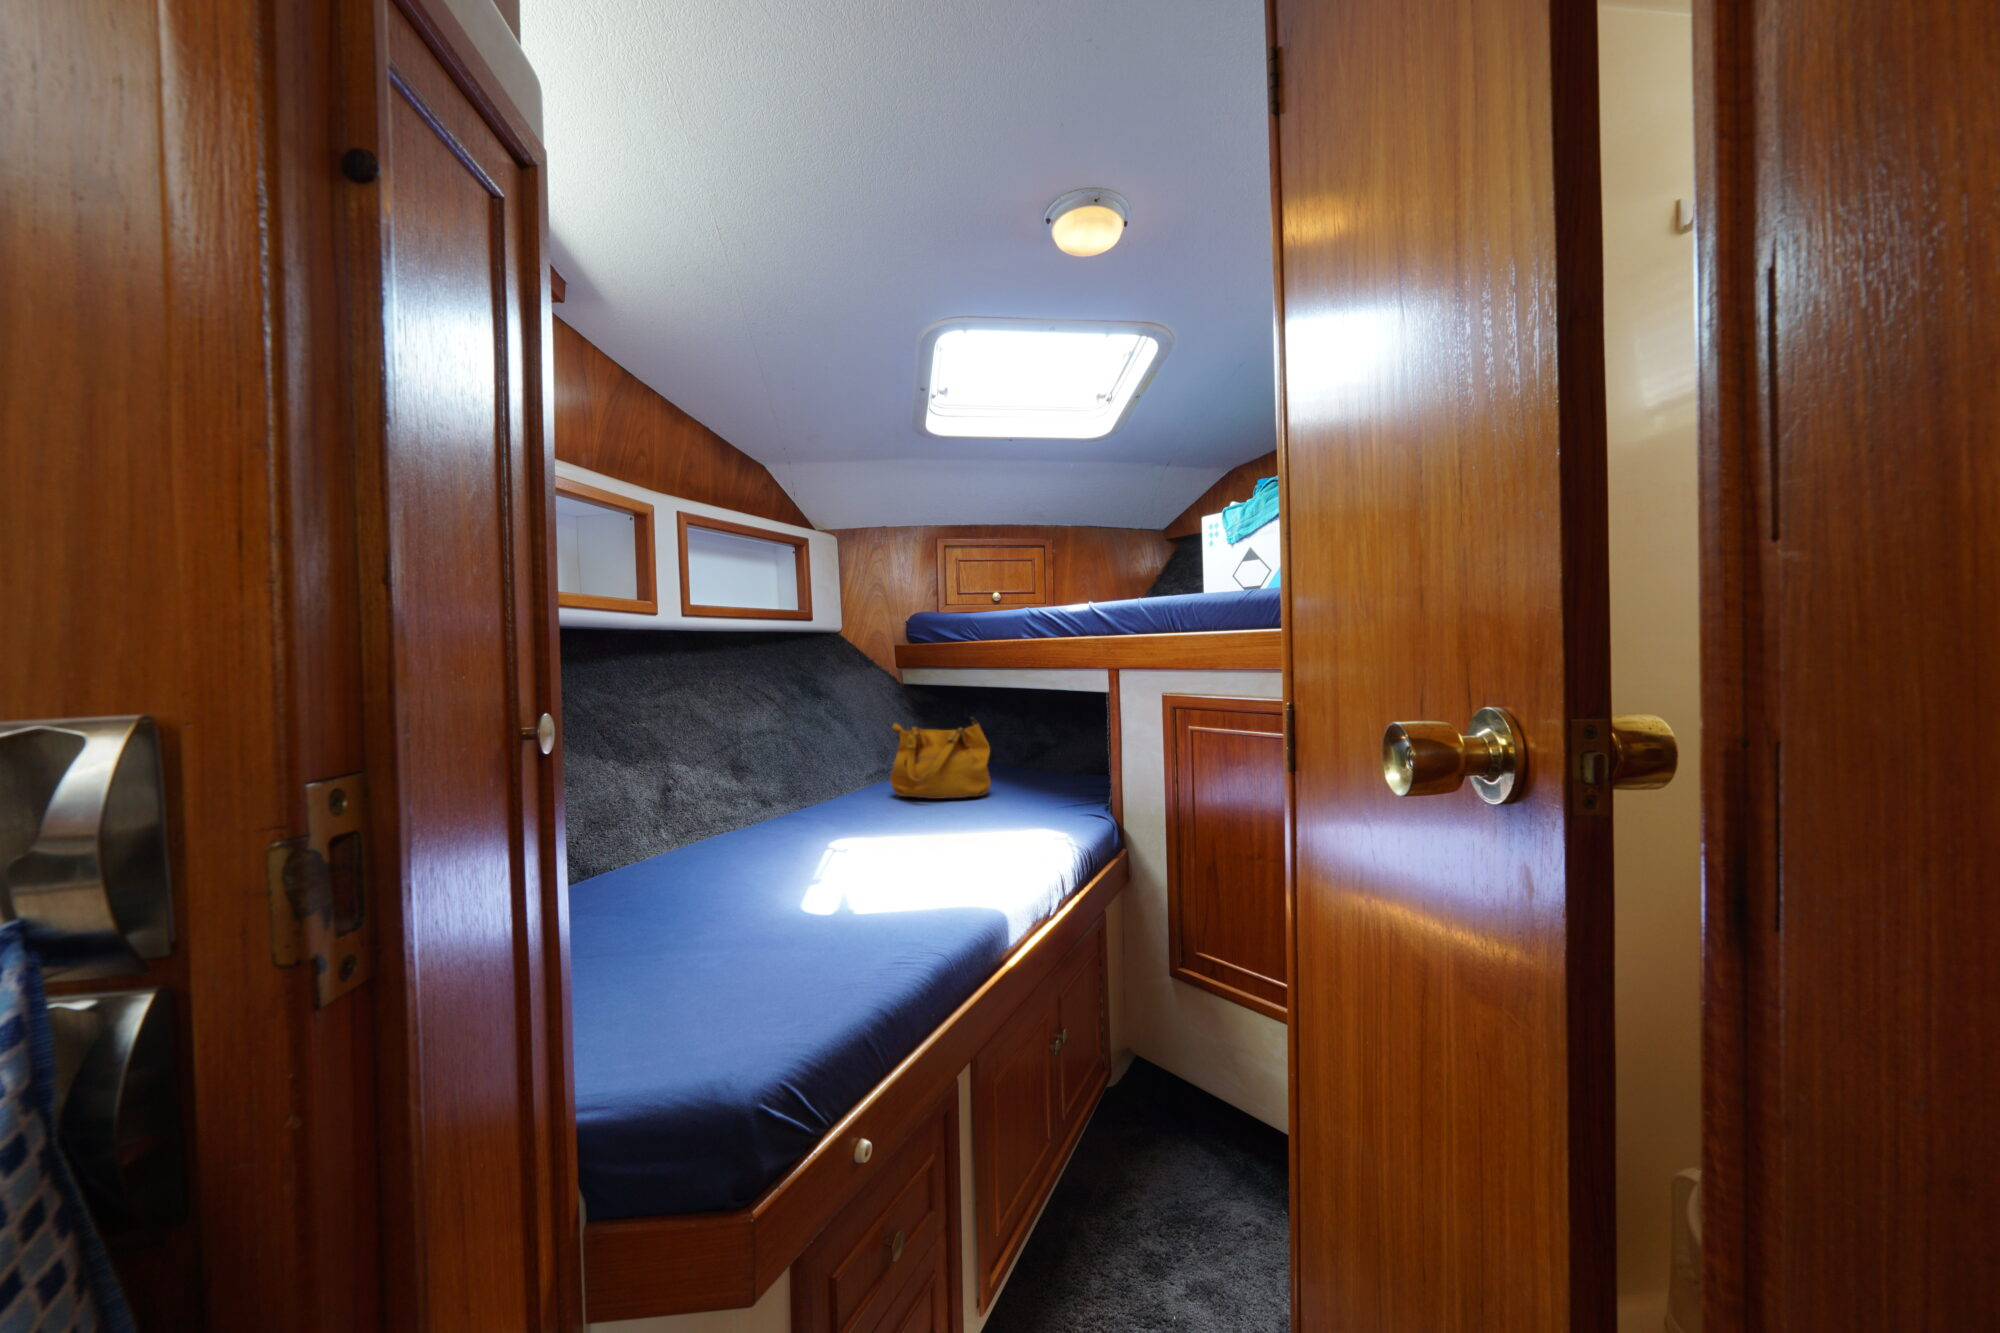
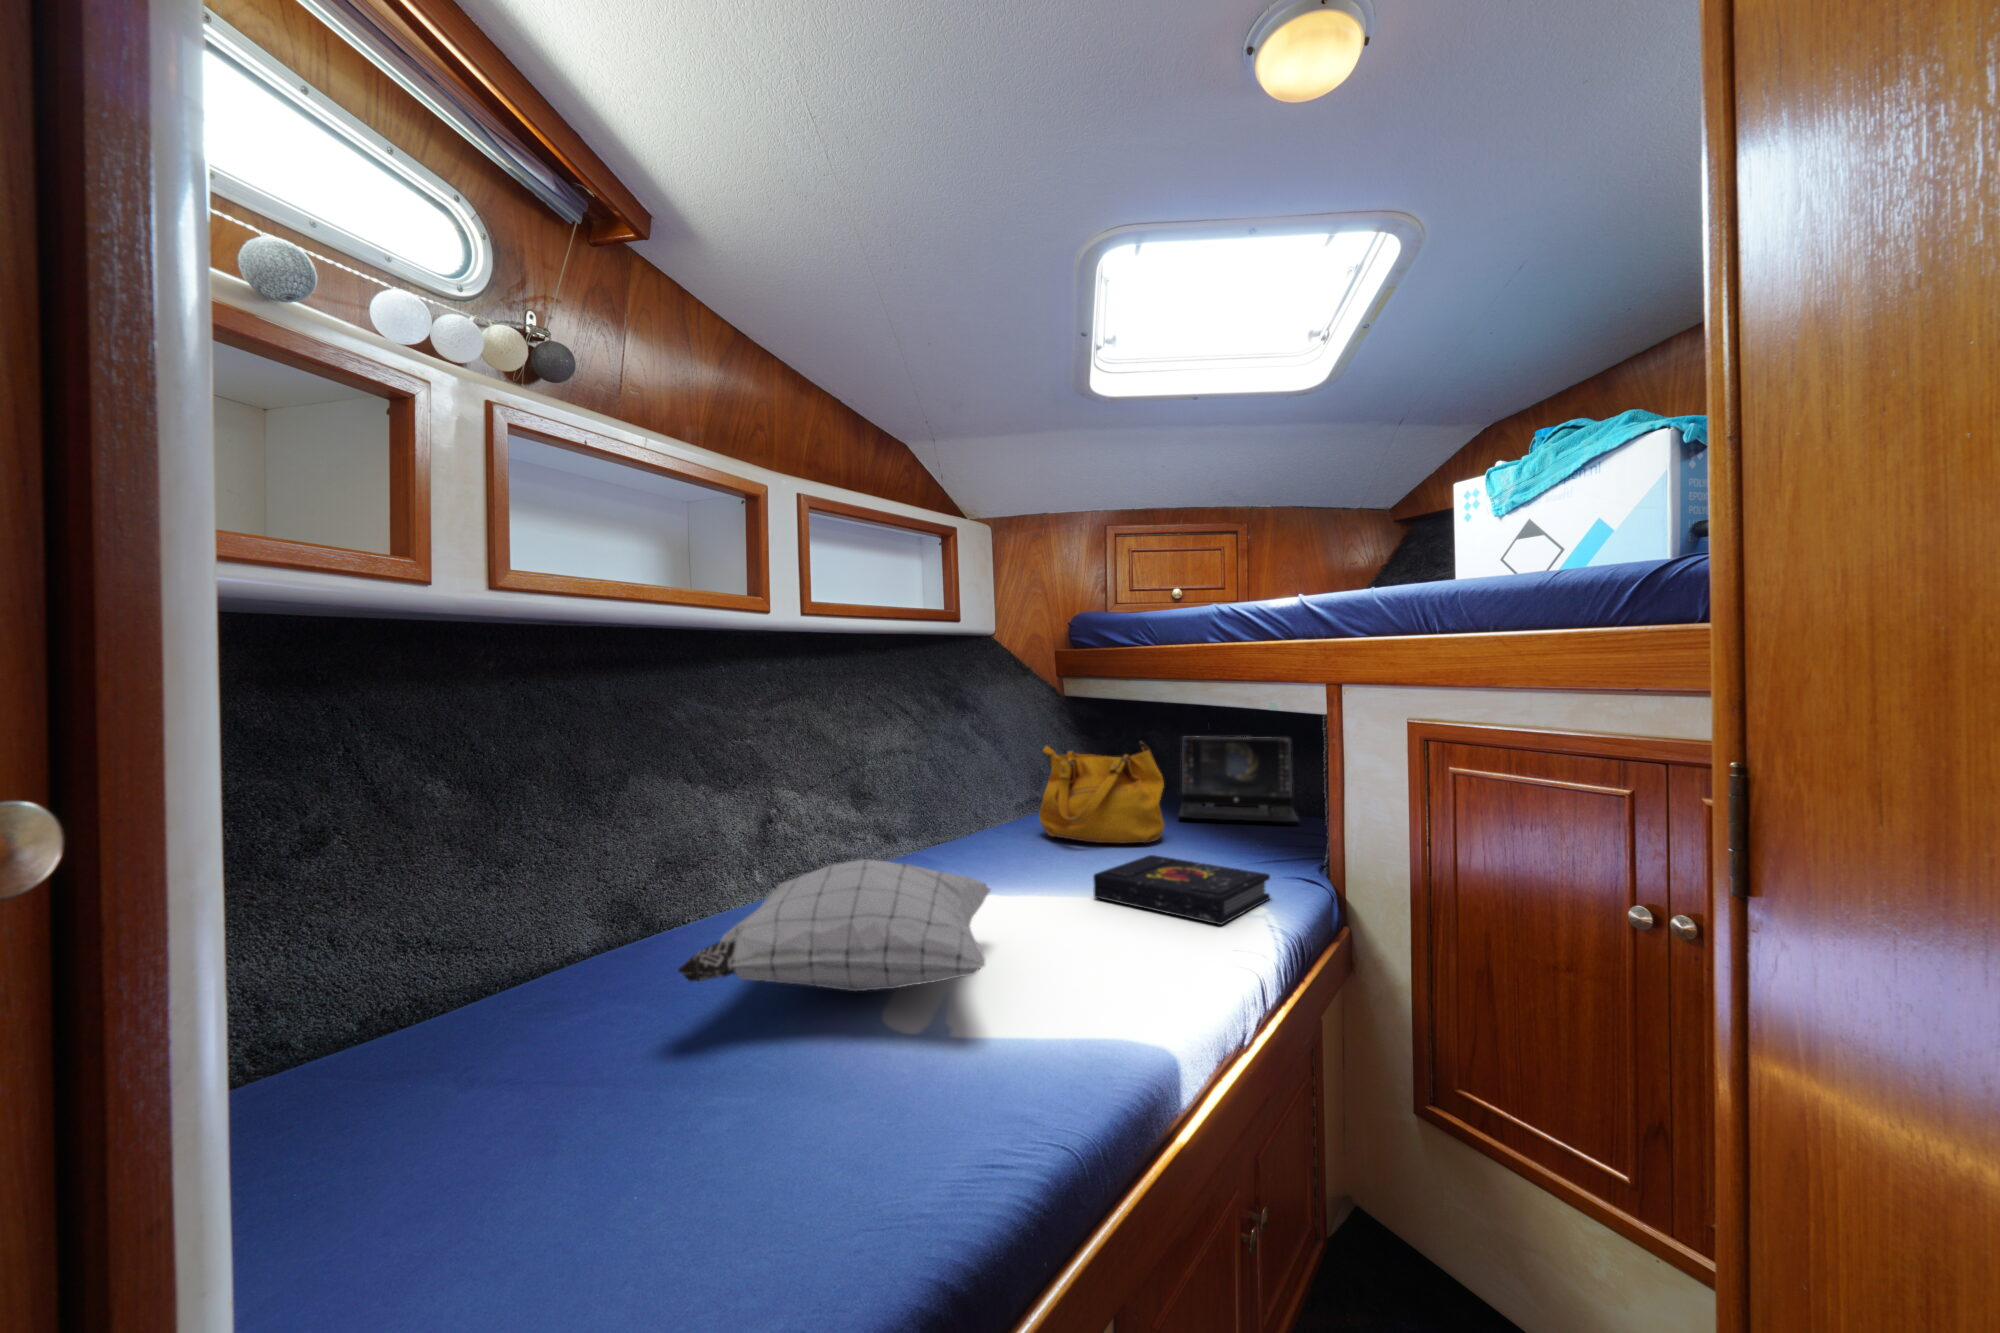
laptop: none [1001,712,1092,779] -> present [1178,737,1298,822]
book: none [941,802,1069,844] -> present [1093,855,1270,925]
pillow: none [646,804,878,898] -> present [677,859,991,991]

